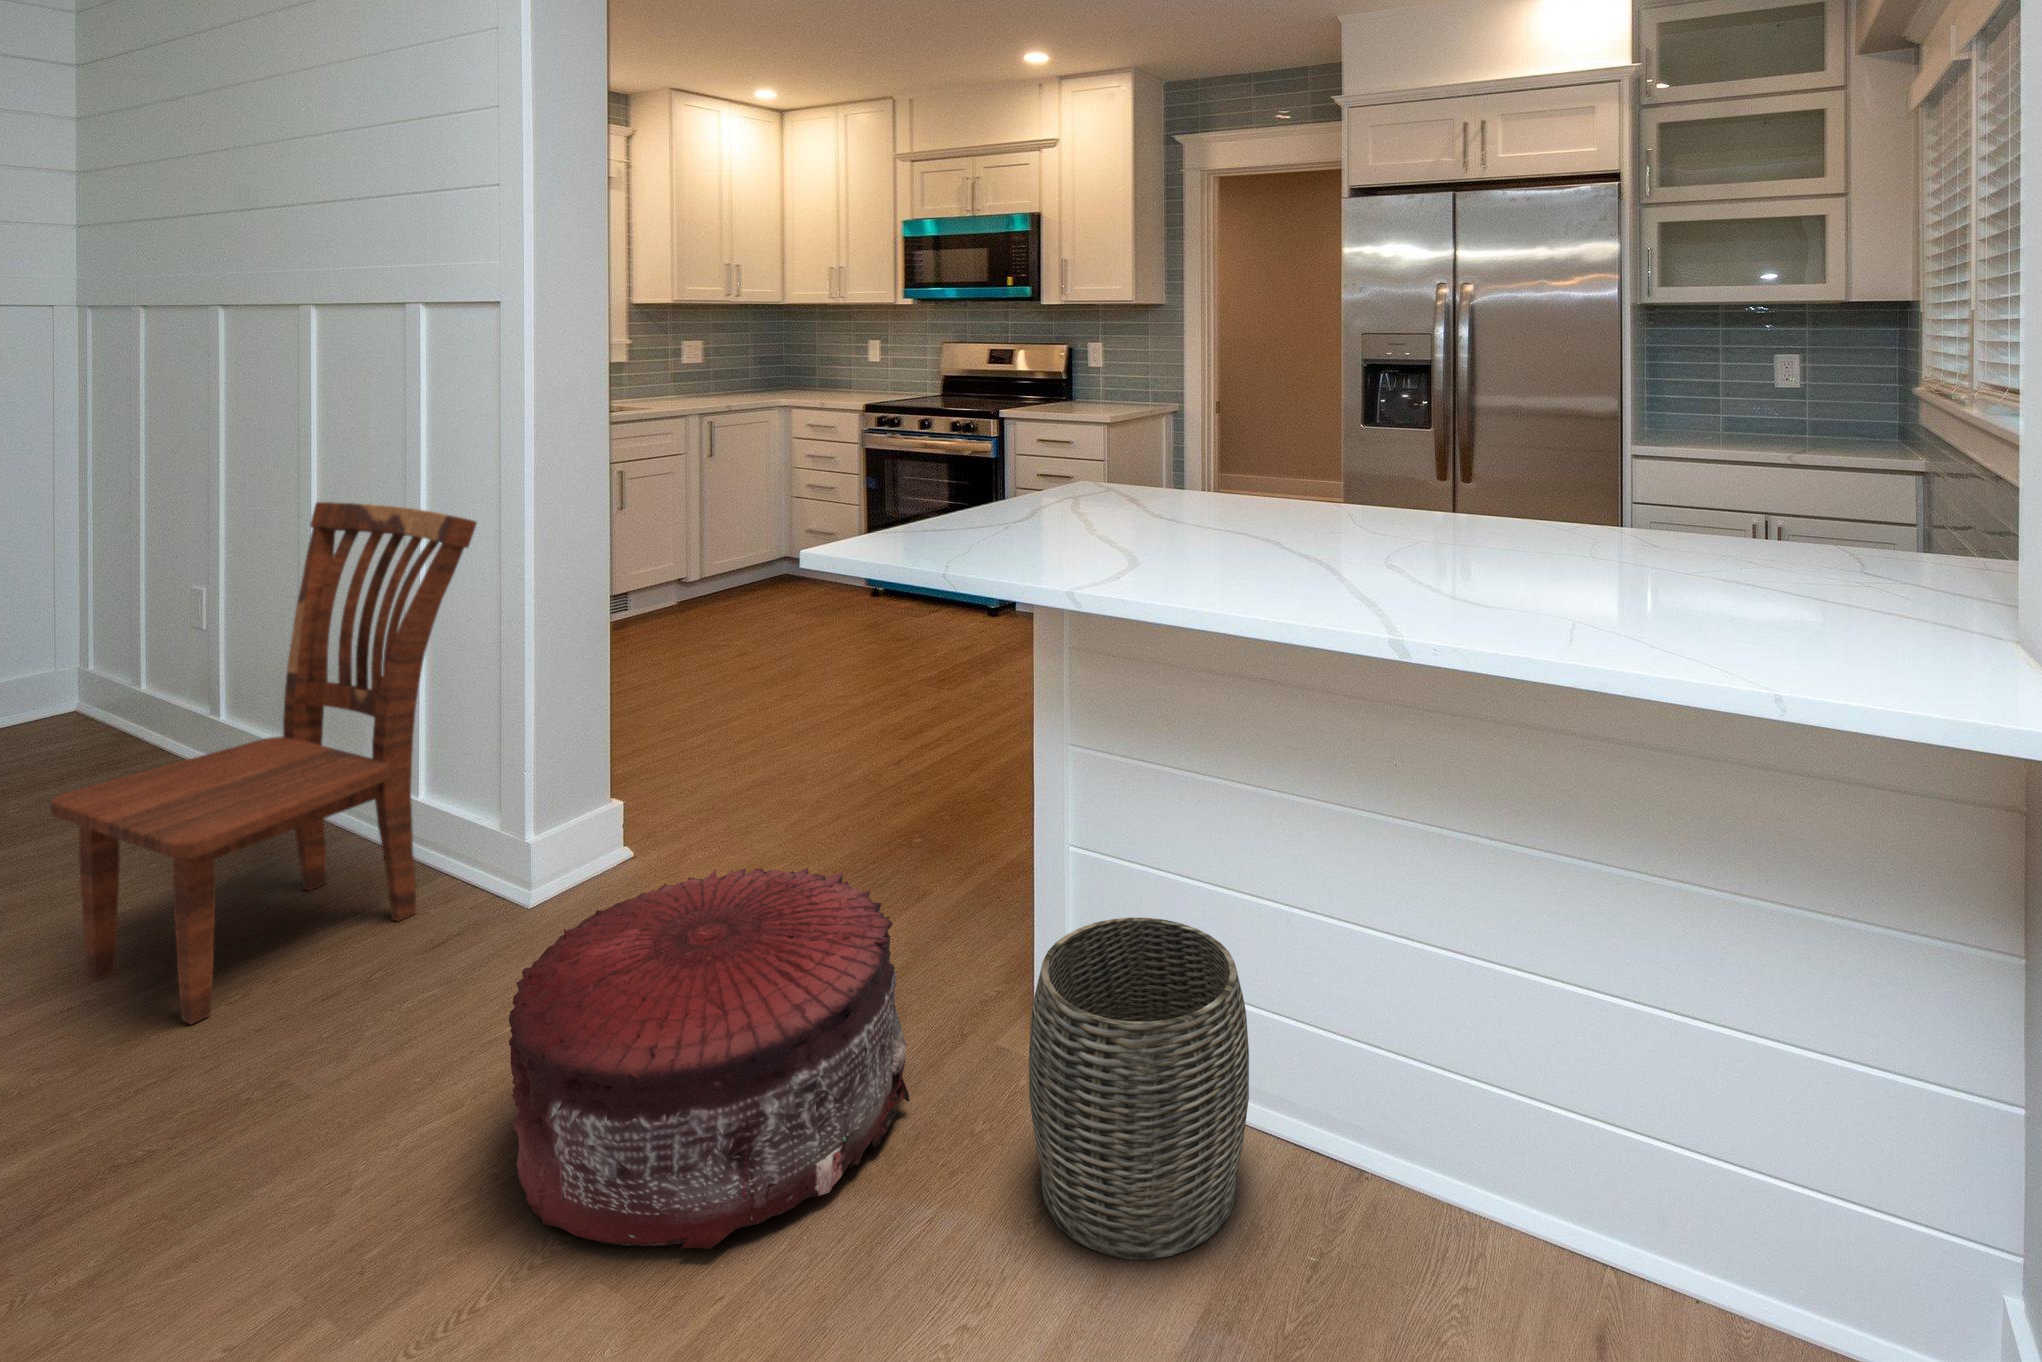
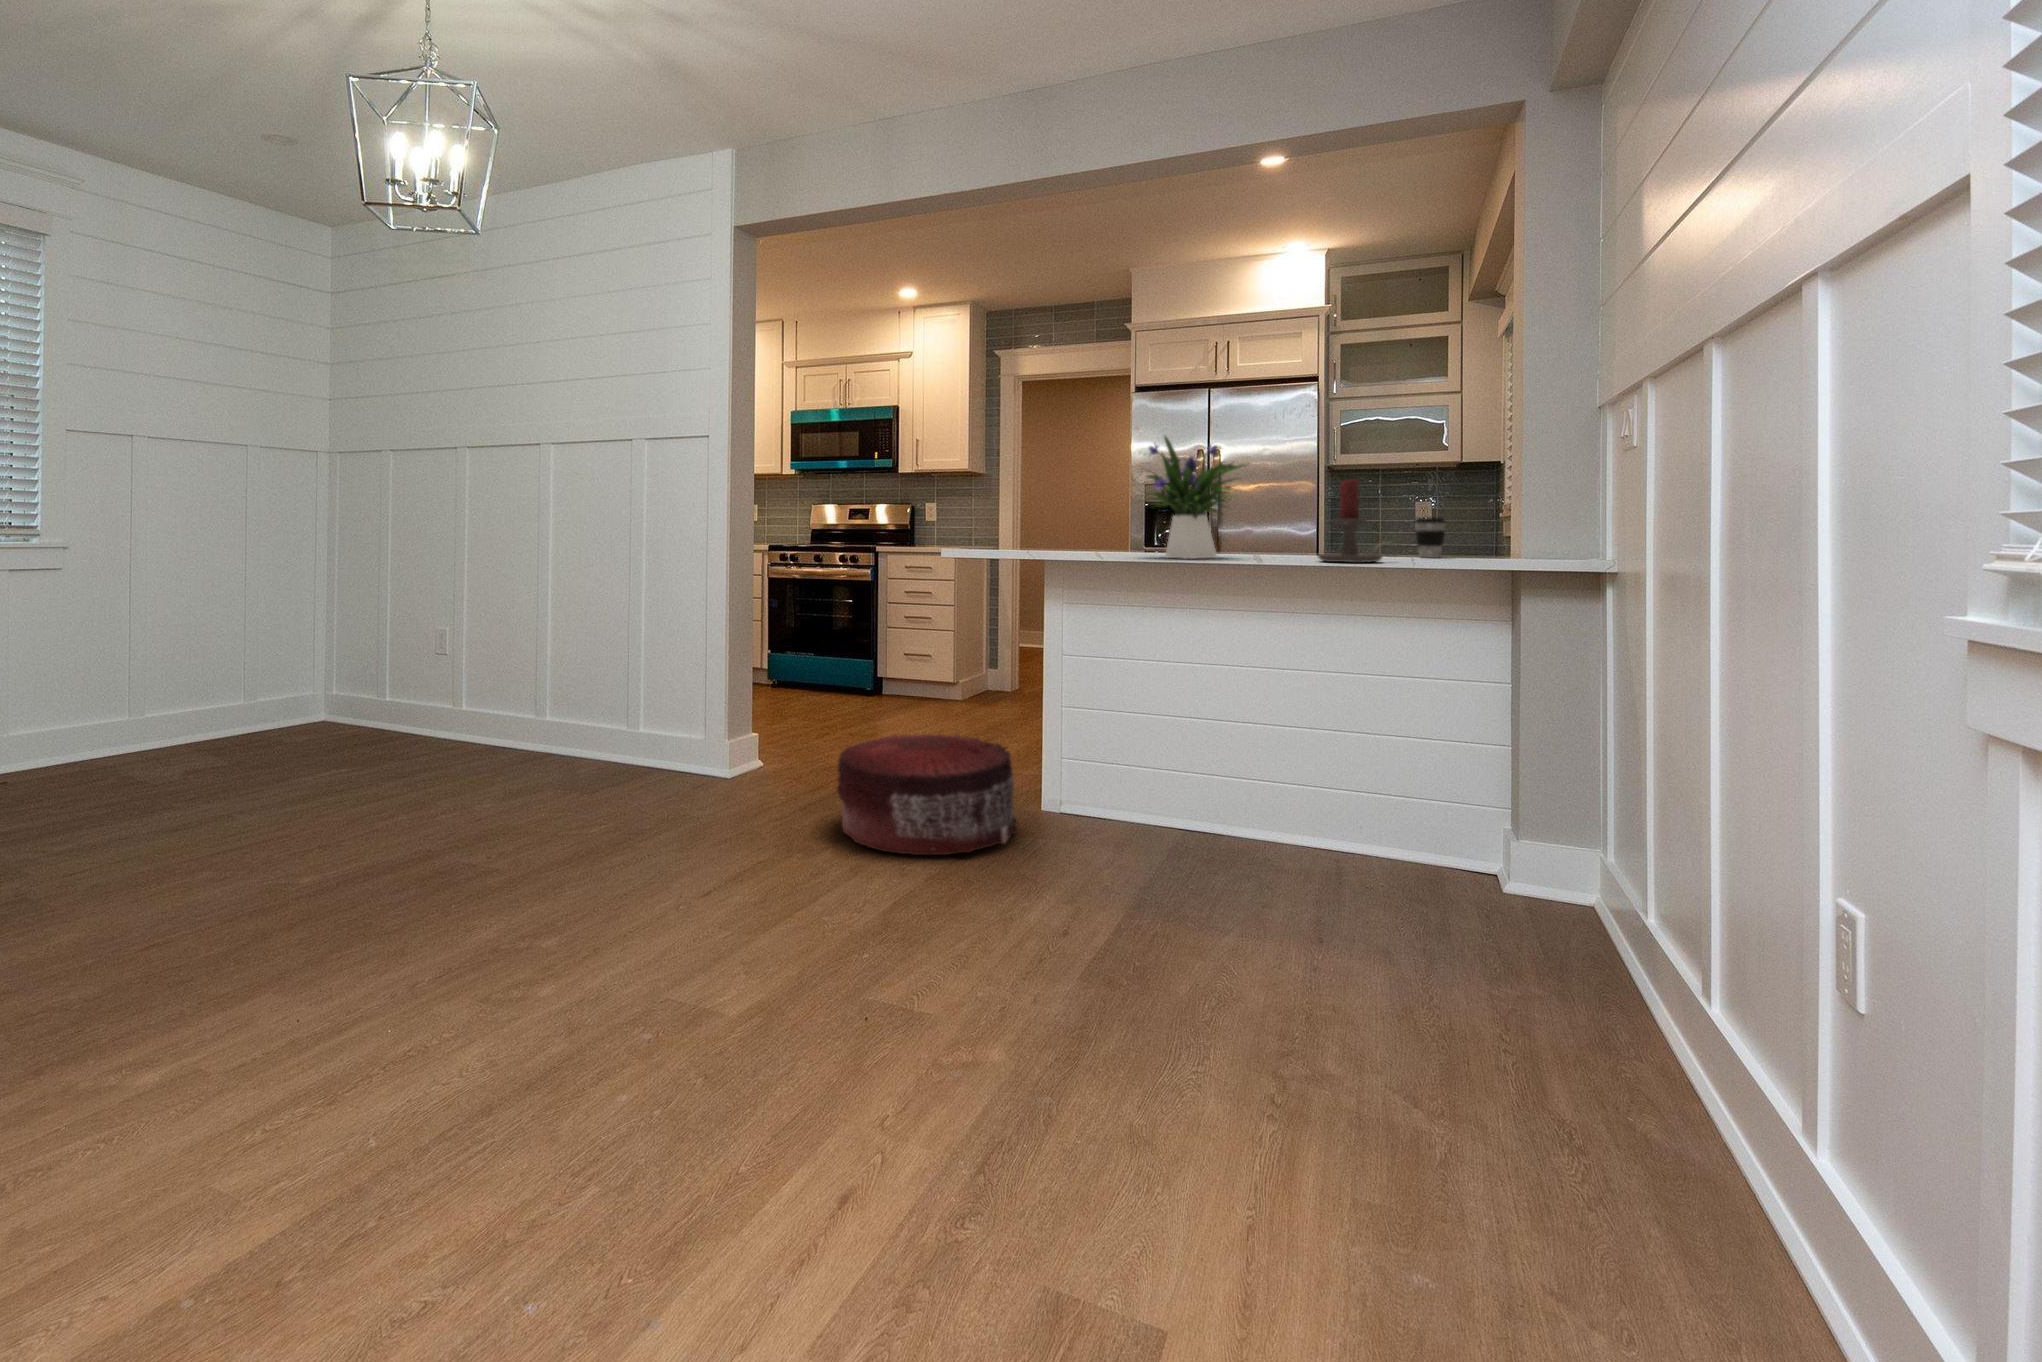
flower arrangement: none [1139,294,1381,562] -> present [1147,436,1247,559]
candle holder: none [1513,408,1699,614] -> present [1318,479,1398,563]
coffee cup: none [1747,469,1816,560] -> present [1415,518,1446,558]
dining chair: present [50,502,477,1024] -> none [527,567,713,816]
woven basket: present [1029,918,1249,1259] -> none [1090,734,1195,856]

